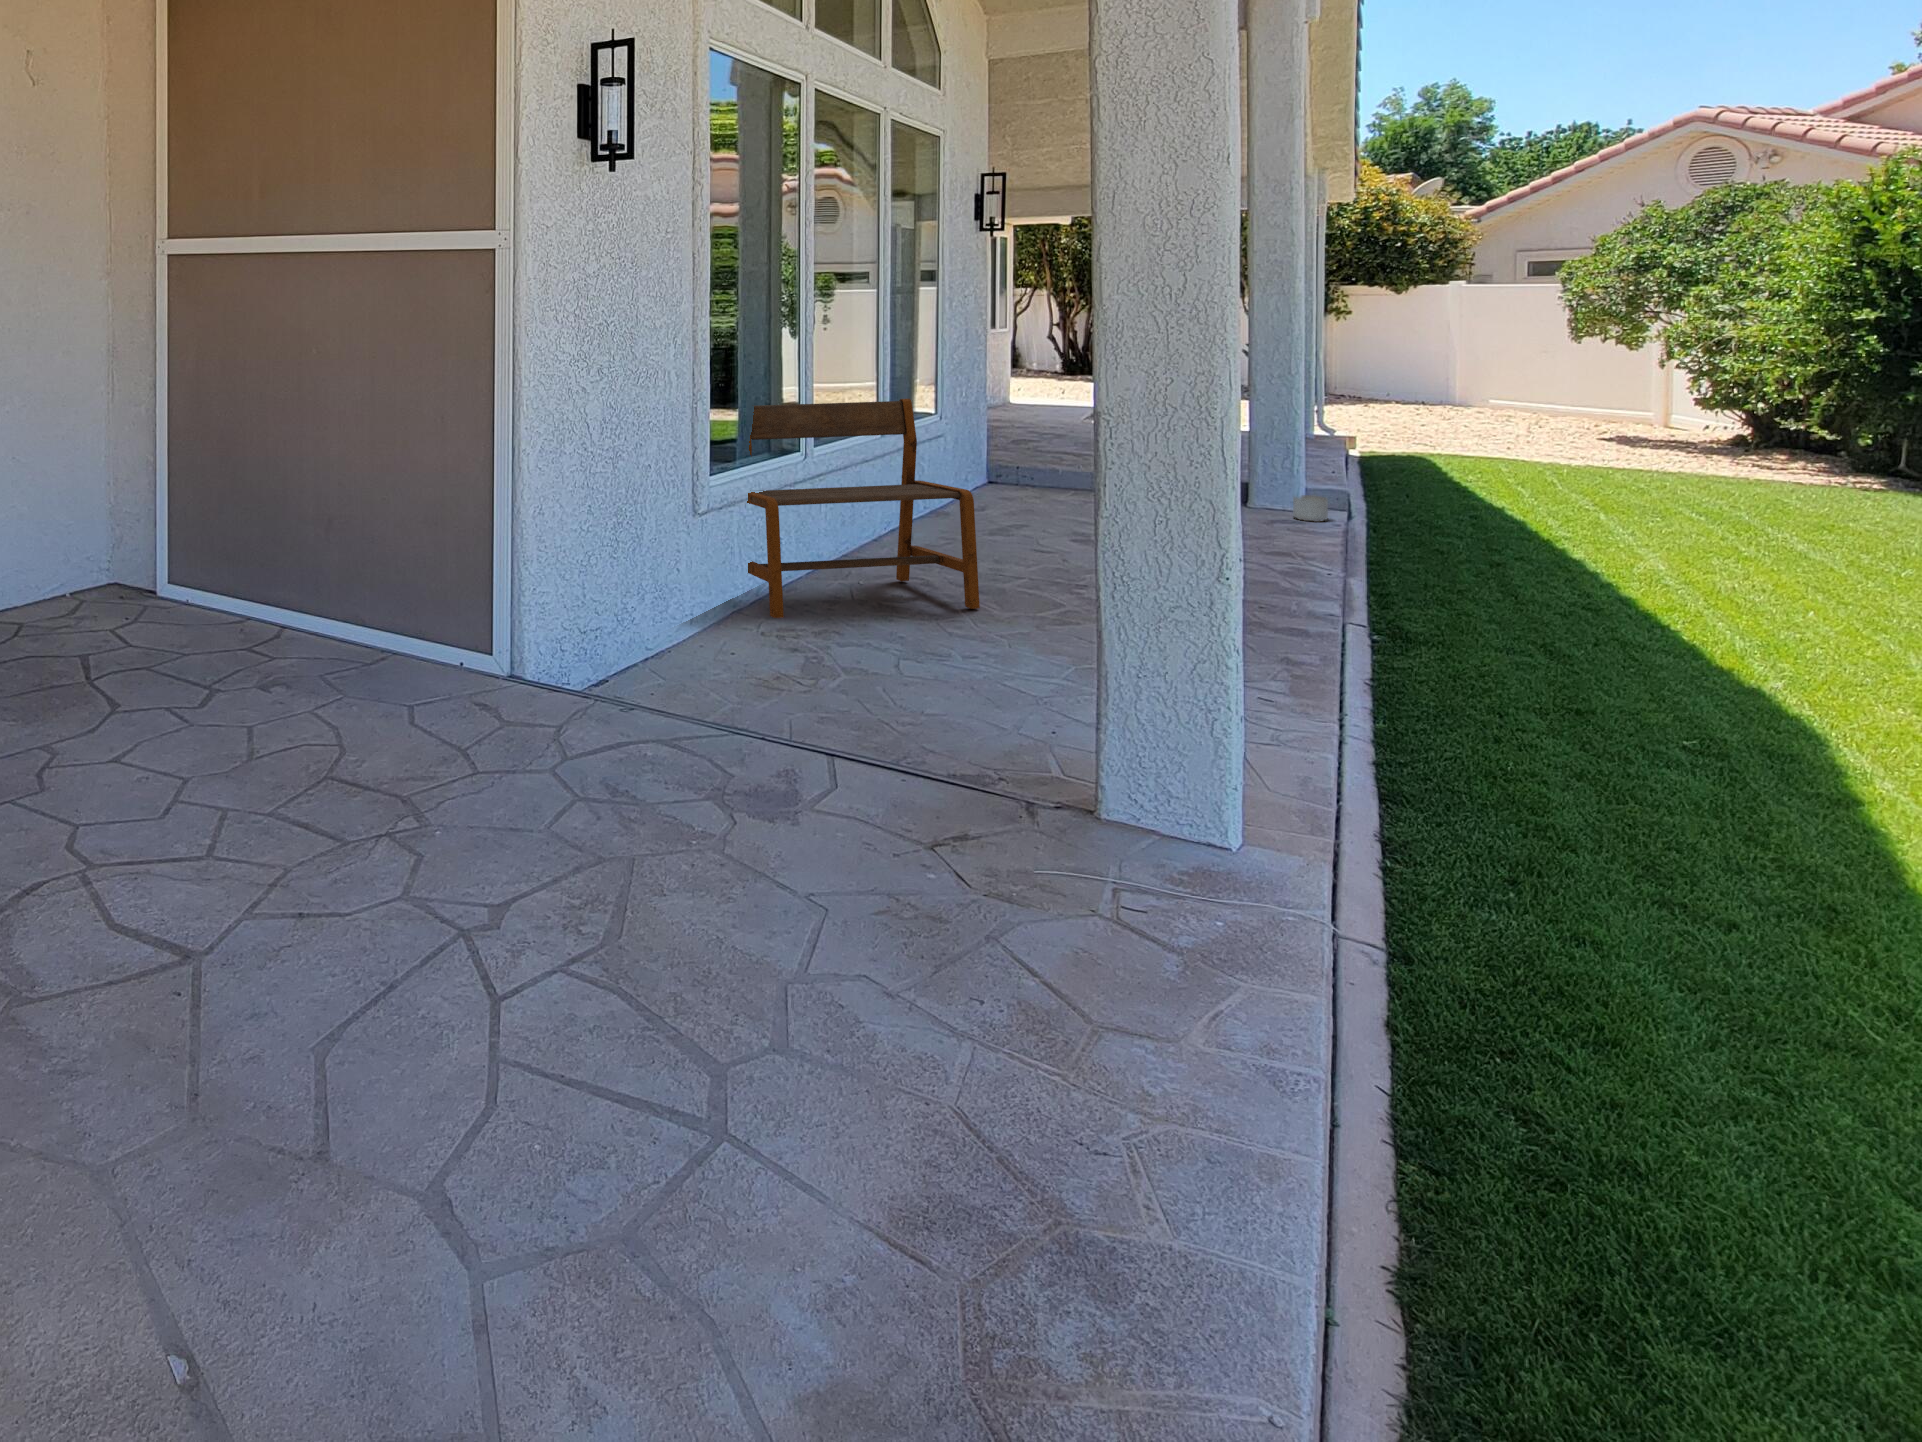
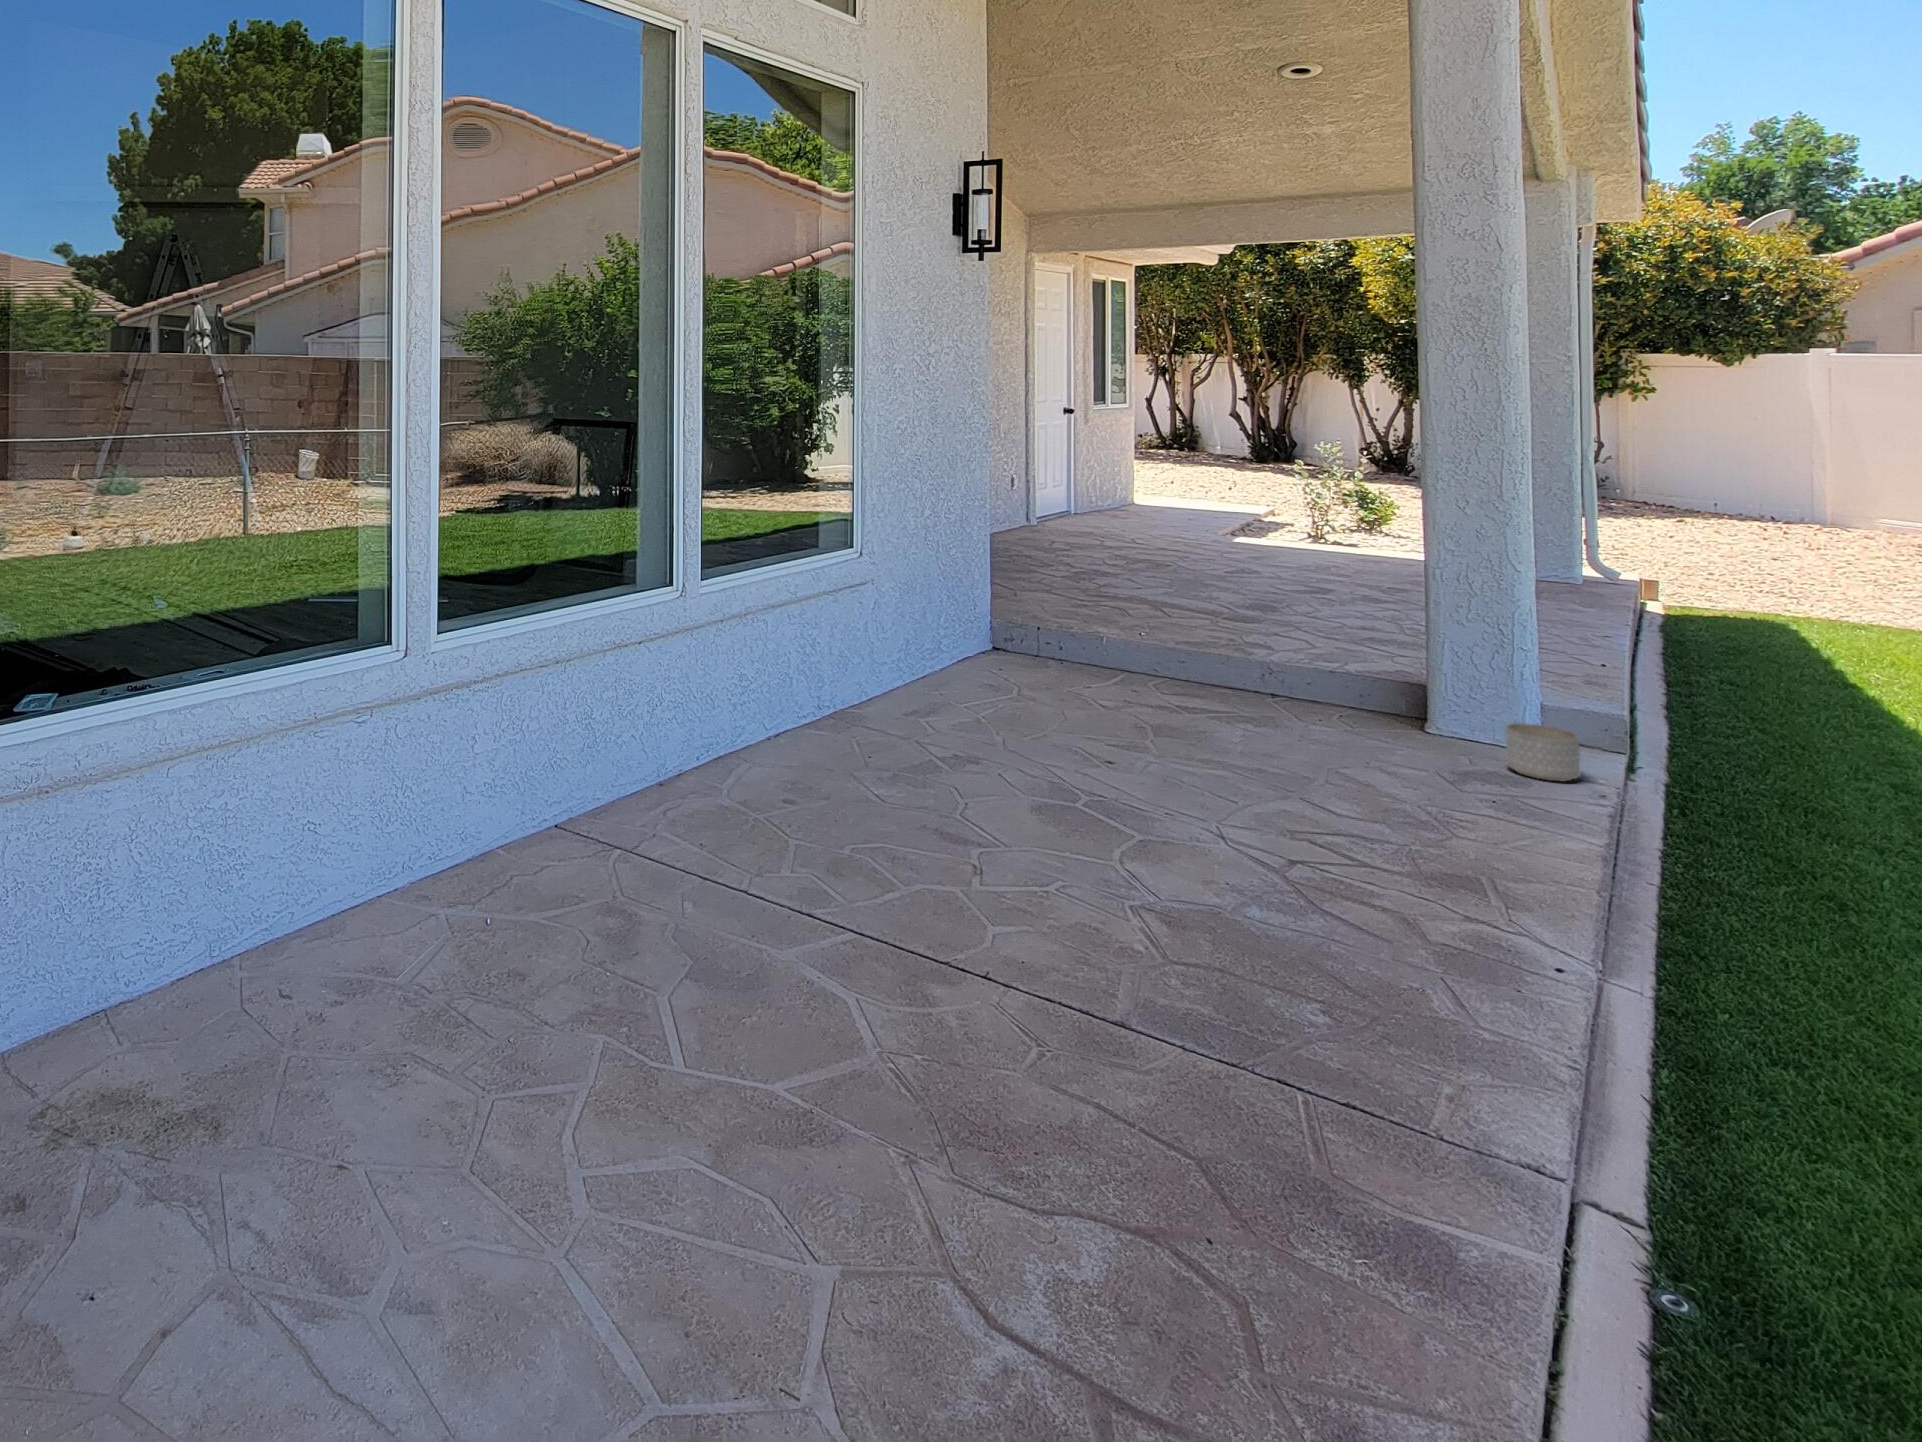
bench: present [747,399,980,618] -> none [85,544,593,1064]

